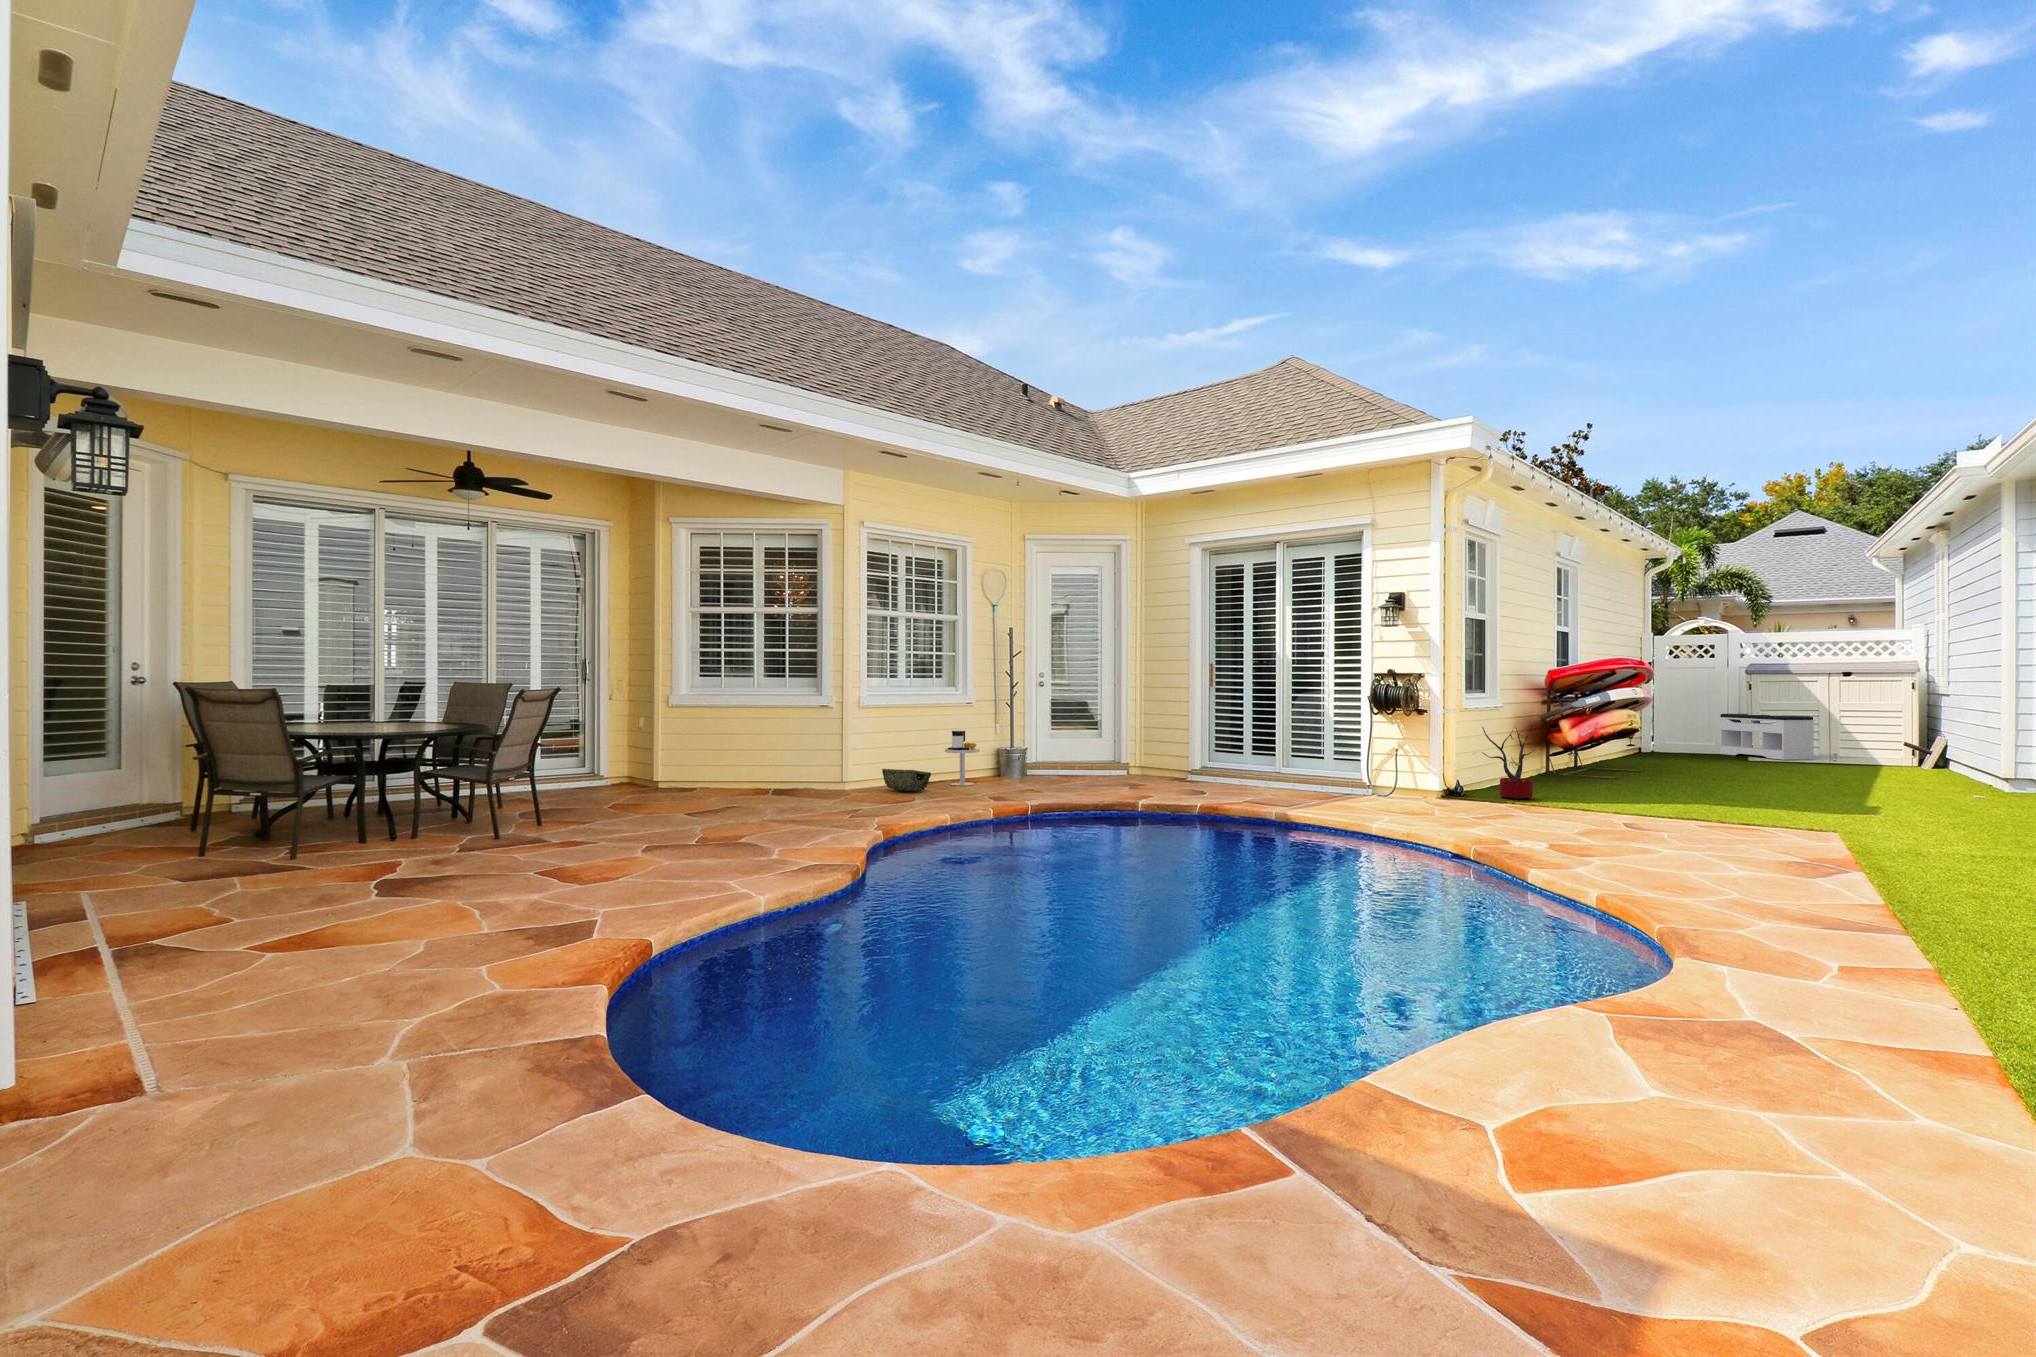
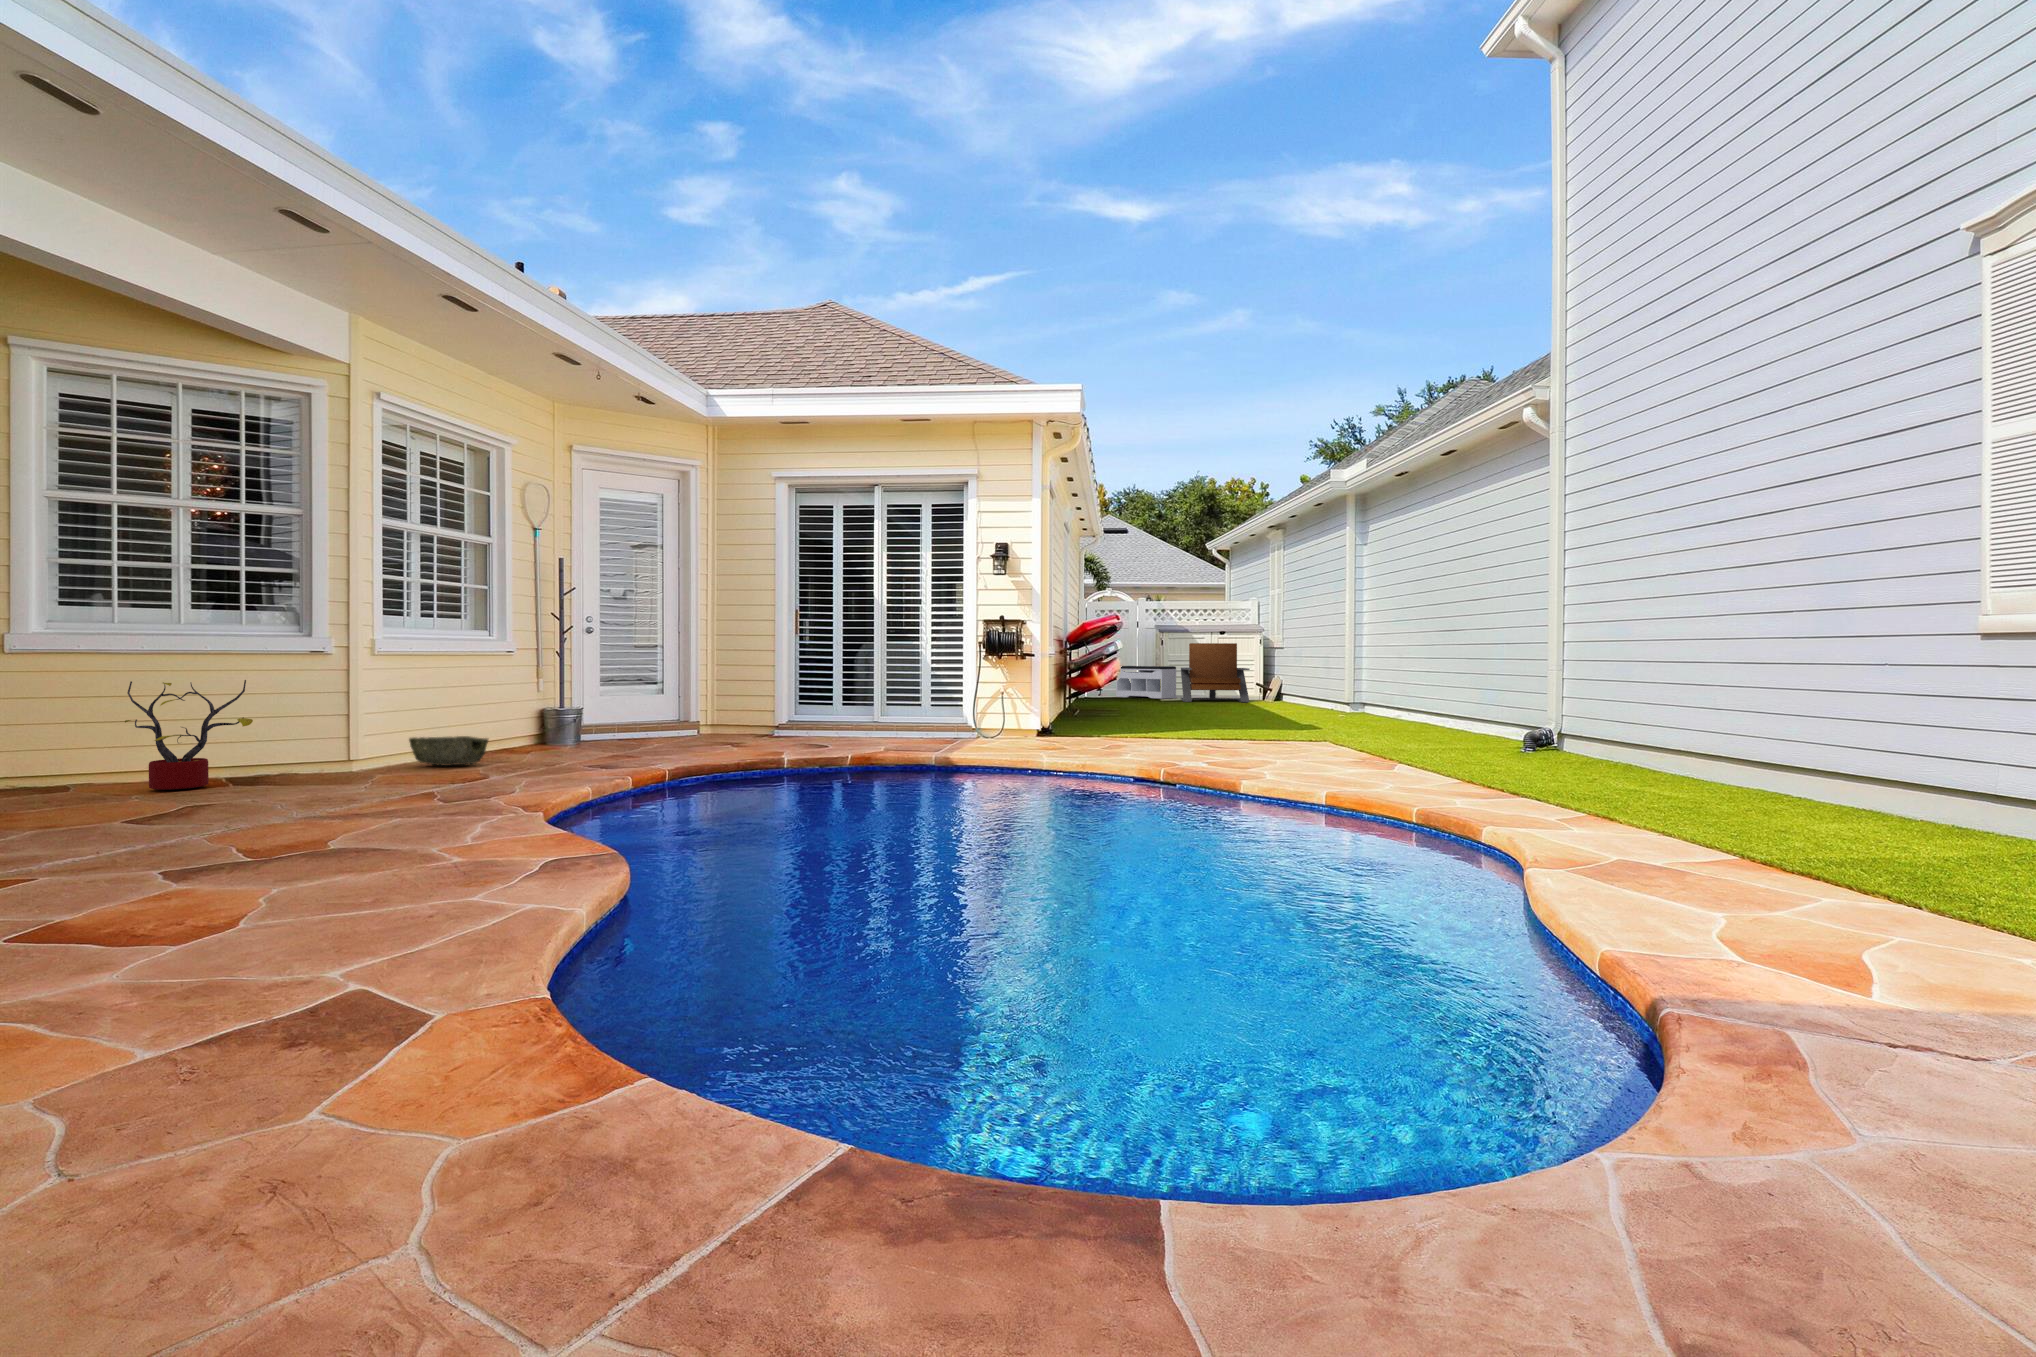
lounge chair: none [1806,686,1928,772] -> present [1181,643,1250,702]
decorative plant: present [1473,725,1533,799] -> present [125,680,253,790]
side table: present [945,731,980,786] -> none [488,686,538,755]

